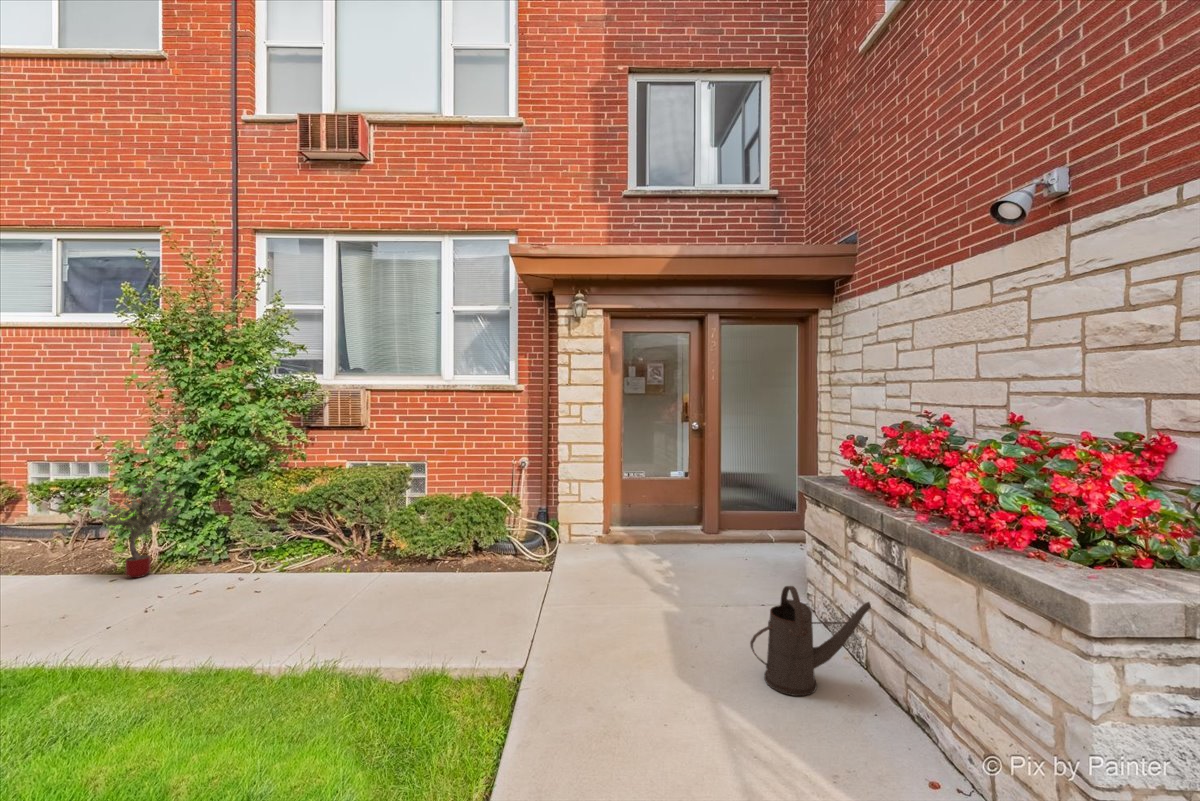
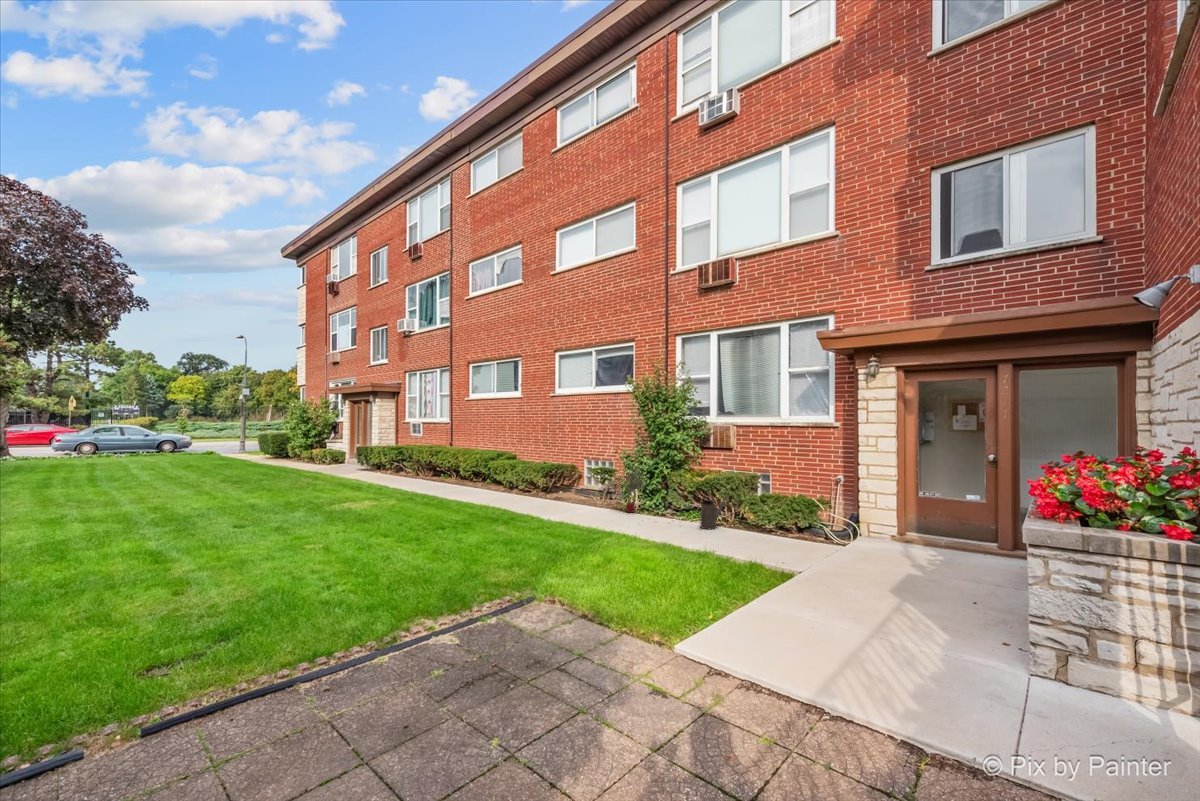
watering can: present [750,586,871,696] -> present [699,494,727,529]

